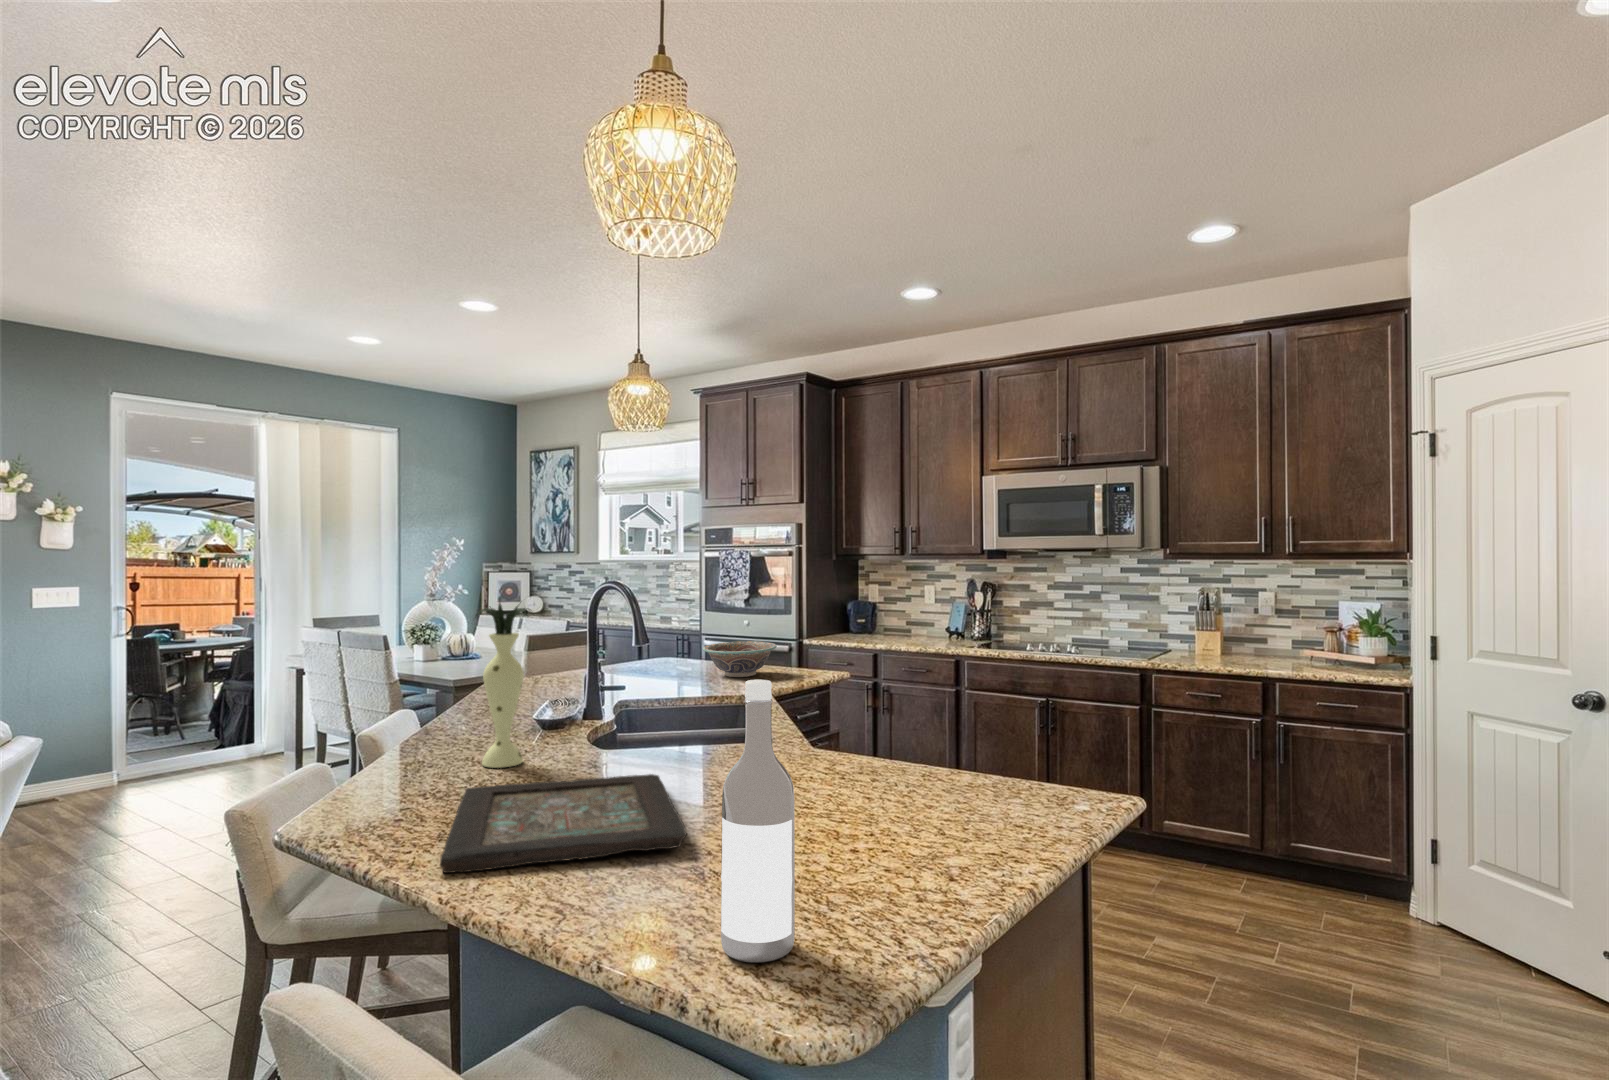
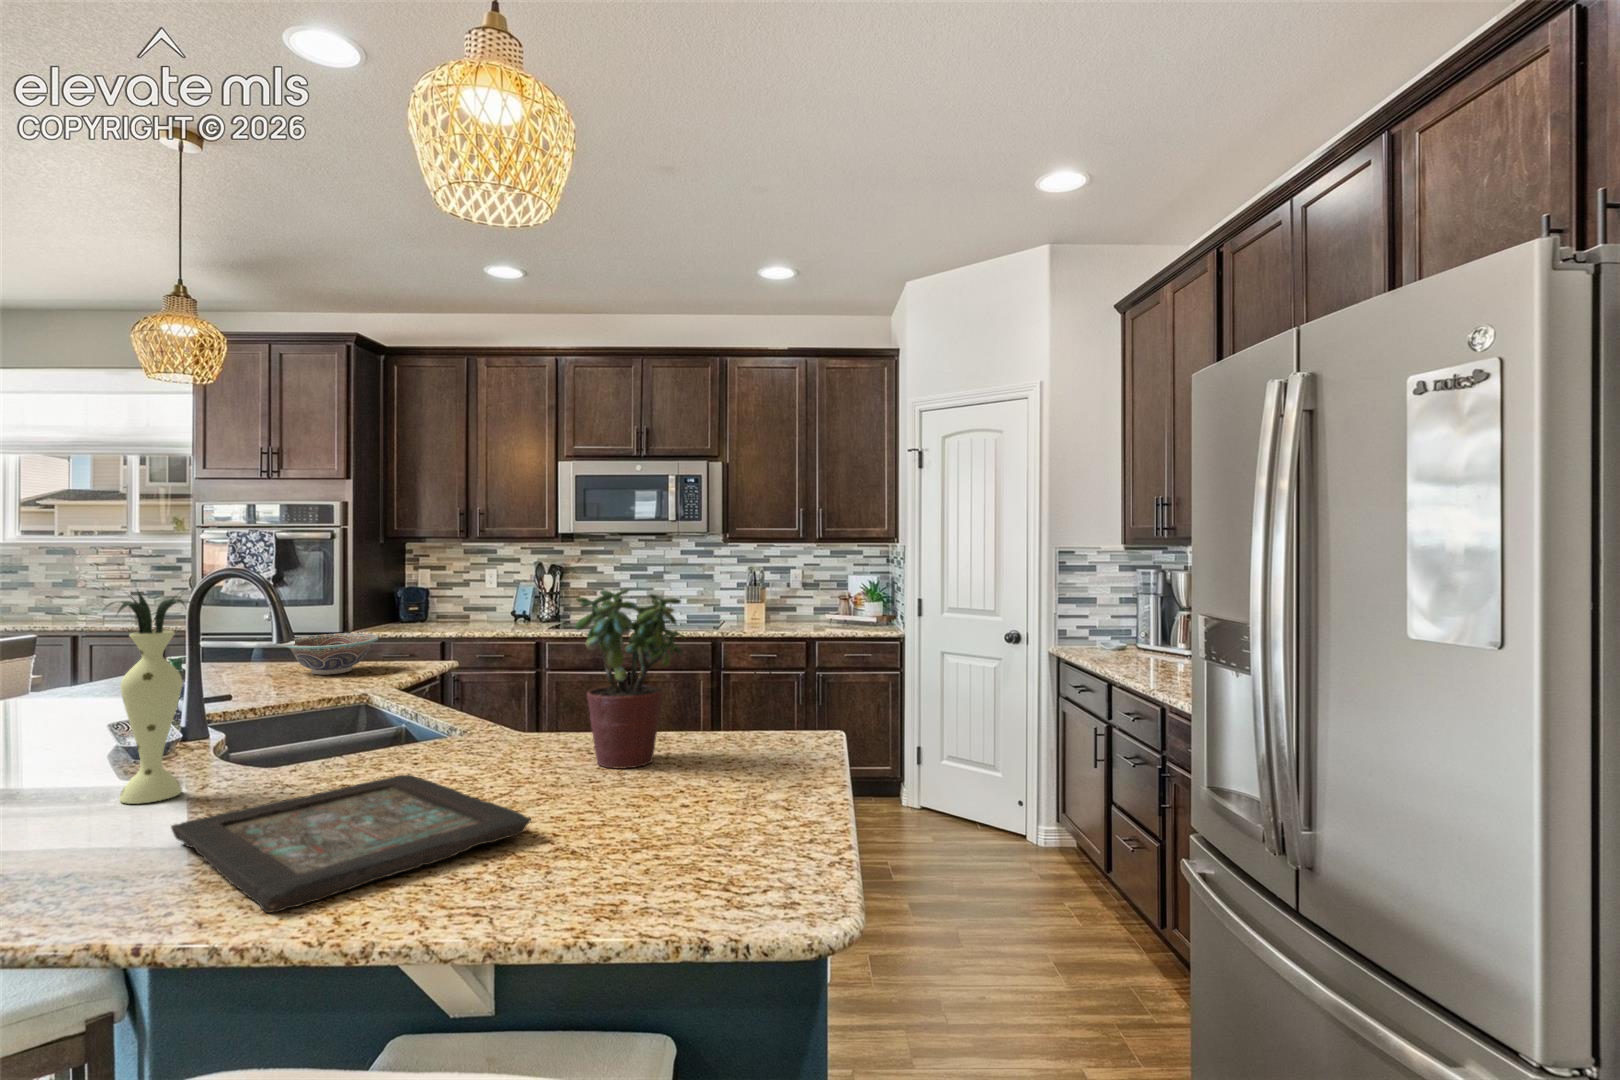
potted plant: none [814,611,925,802] -> present [575,588,685,768]
wine bottle: present [721,680,795,963] -> none [676,646,743,902]

